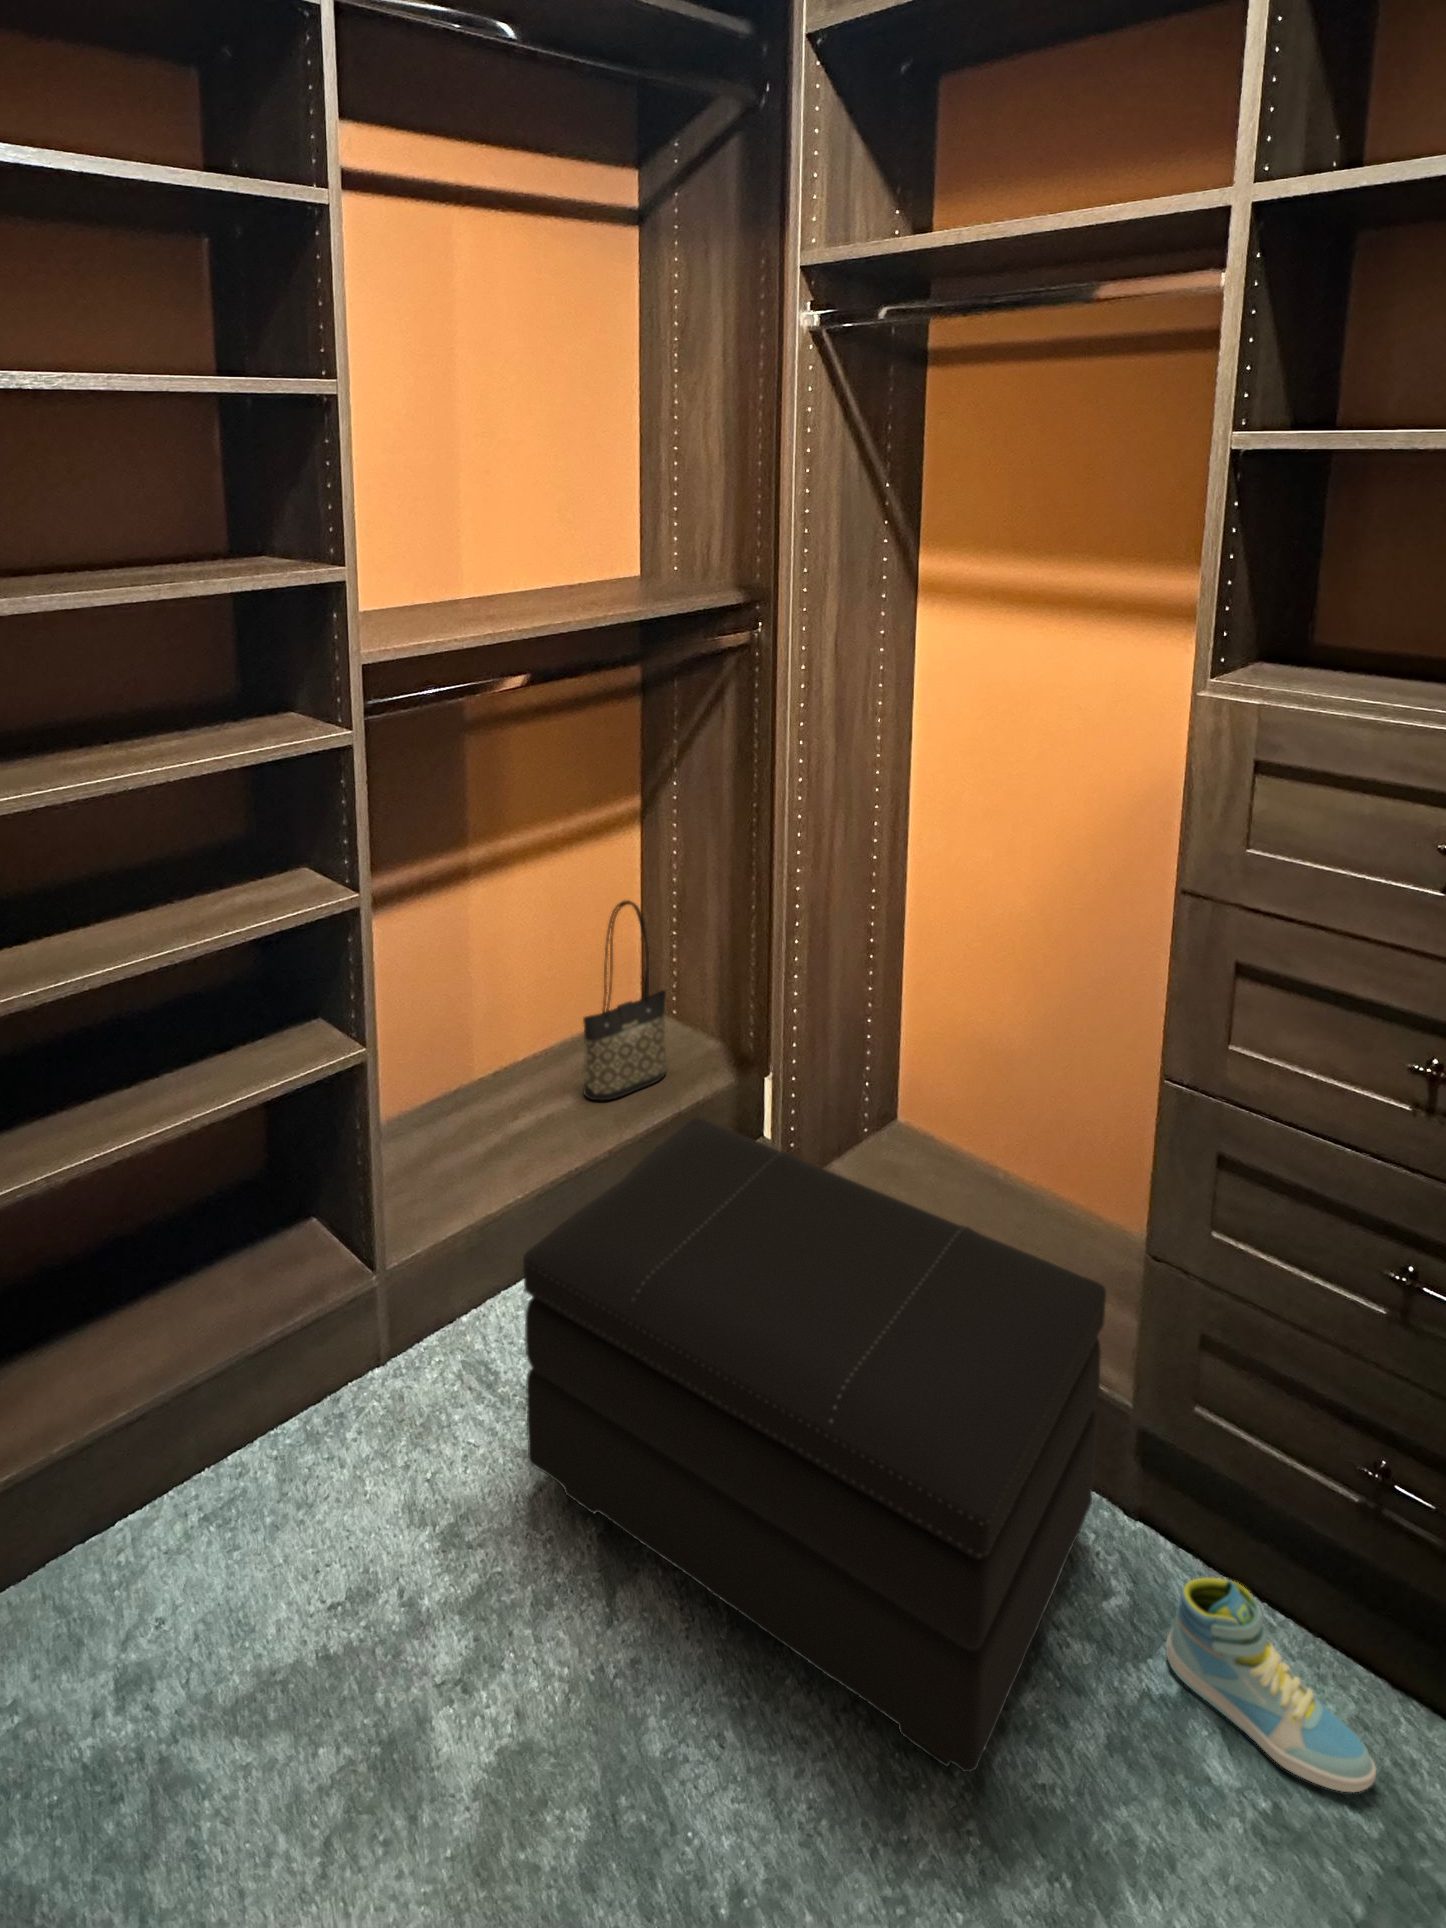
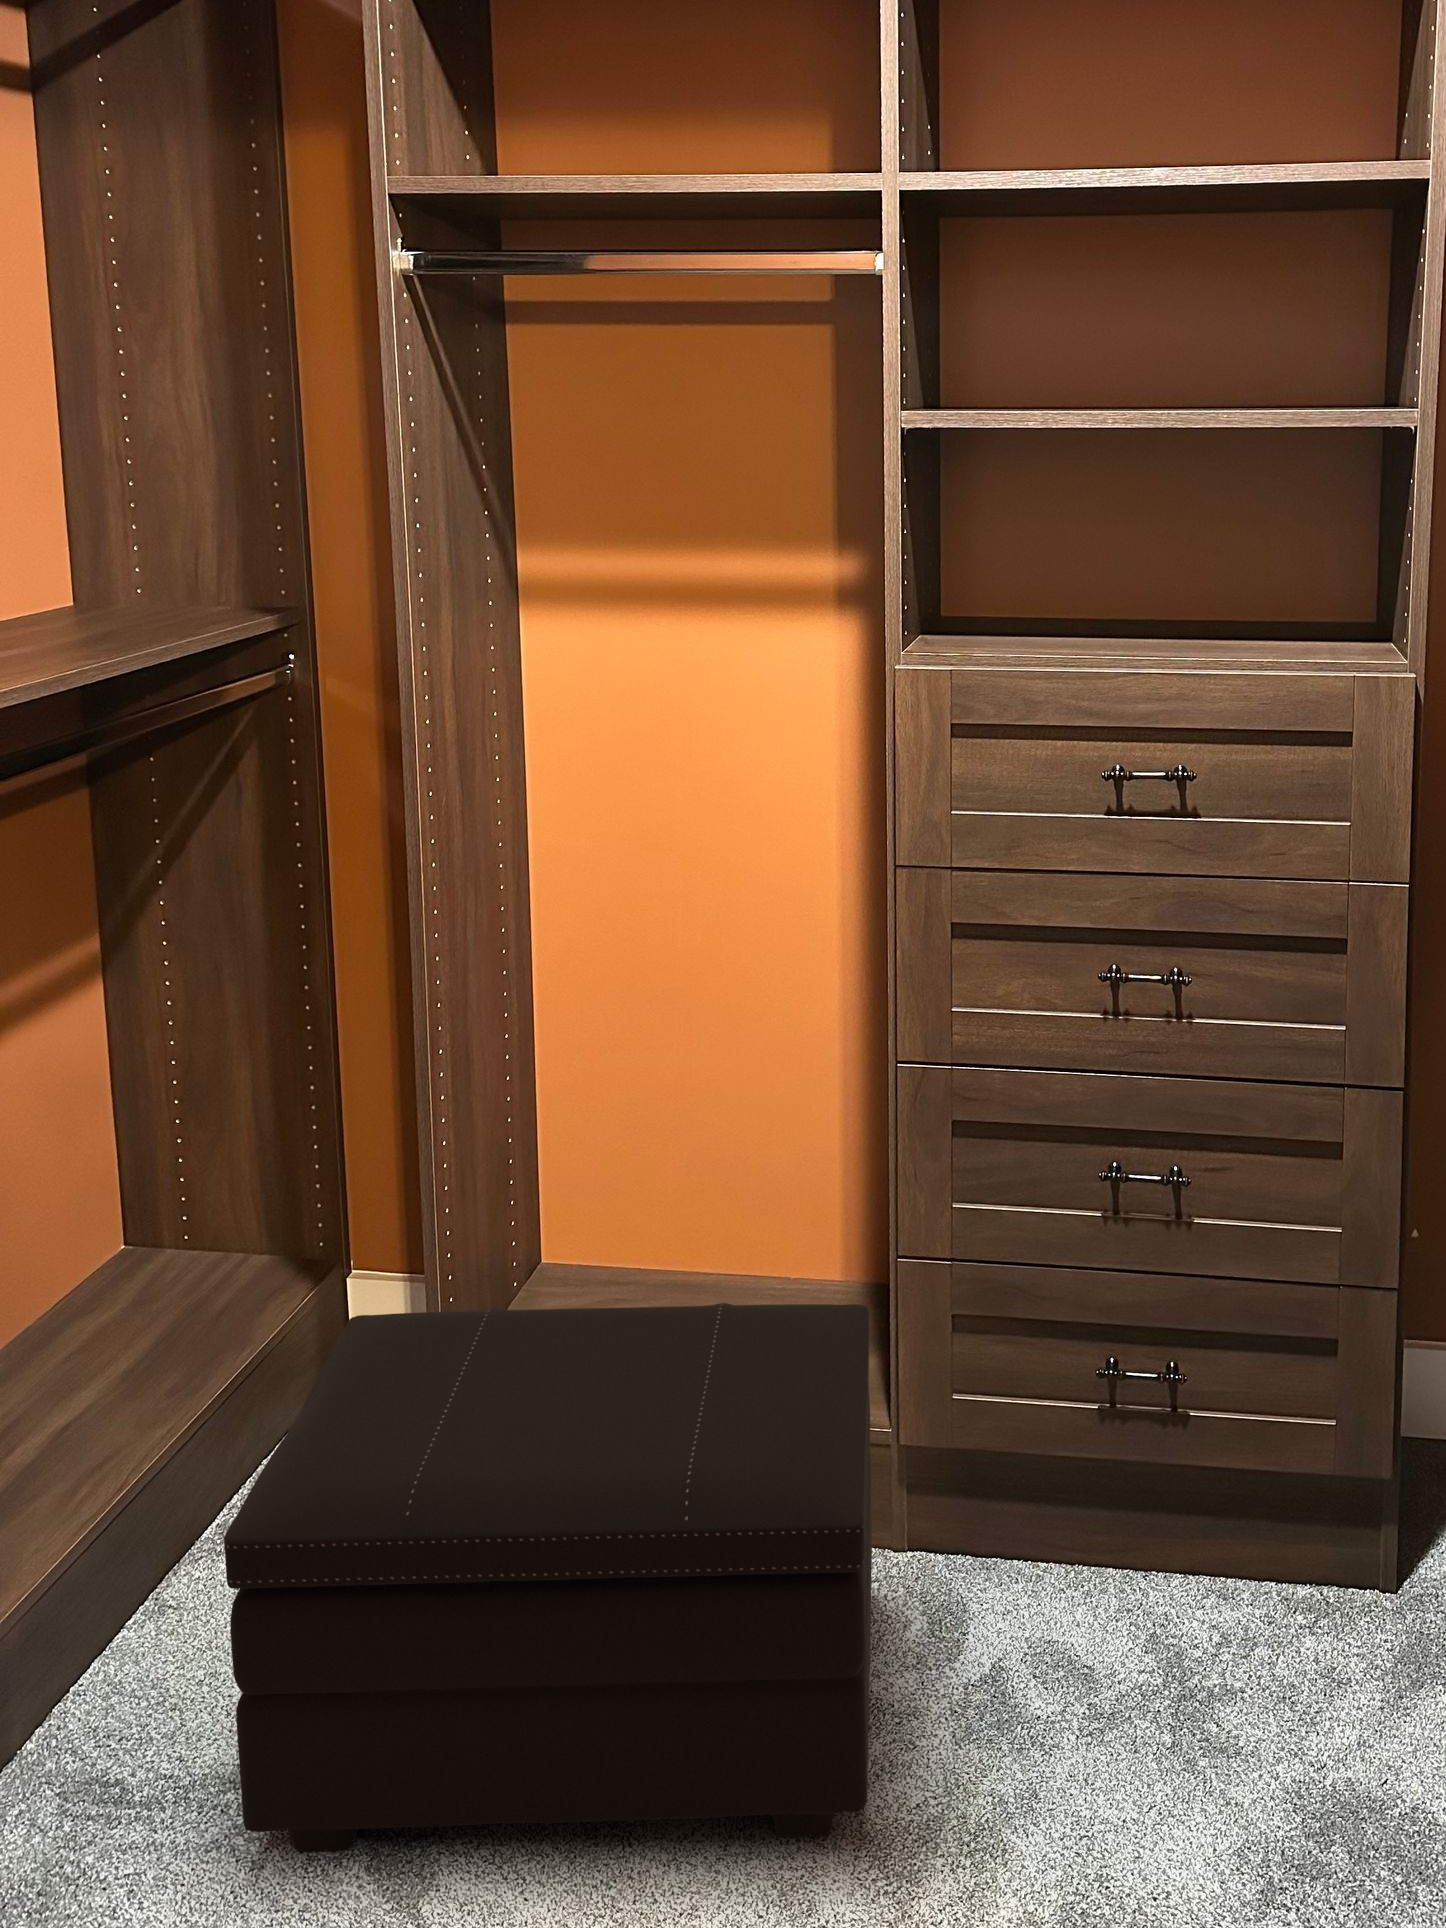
tote bag: present [583,900,667,1100] -> none [101,1078,217,1386]
sneaker: present [1166,1578,1376,1792] -> none [966,1531,1143,1669]

